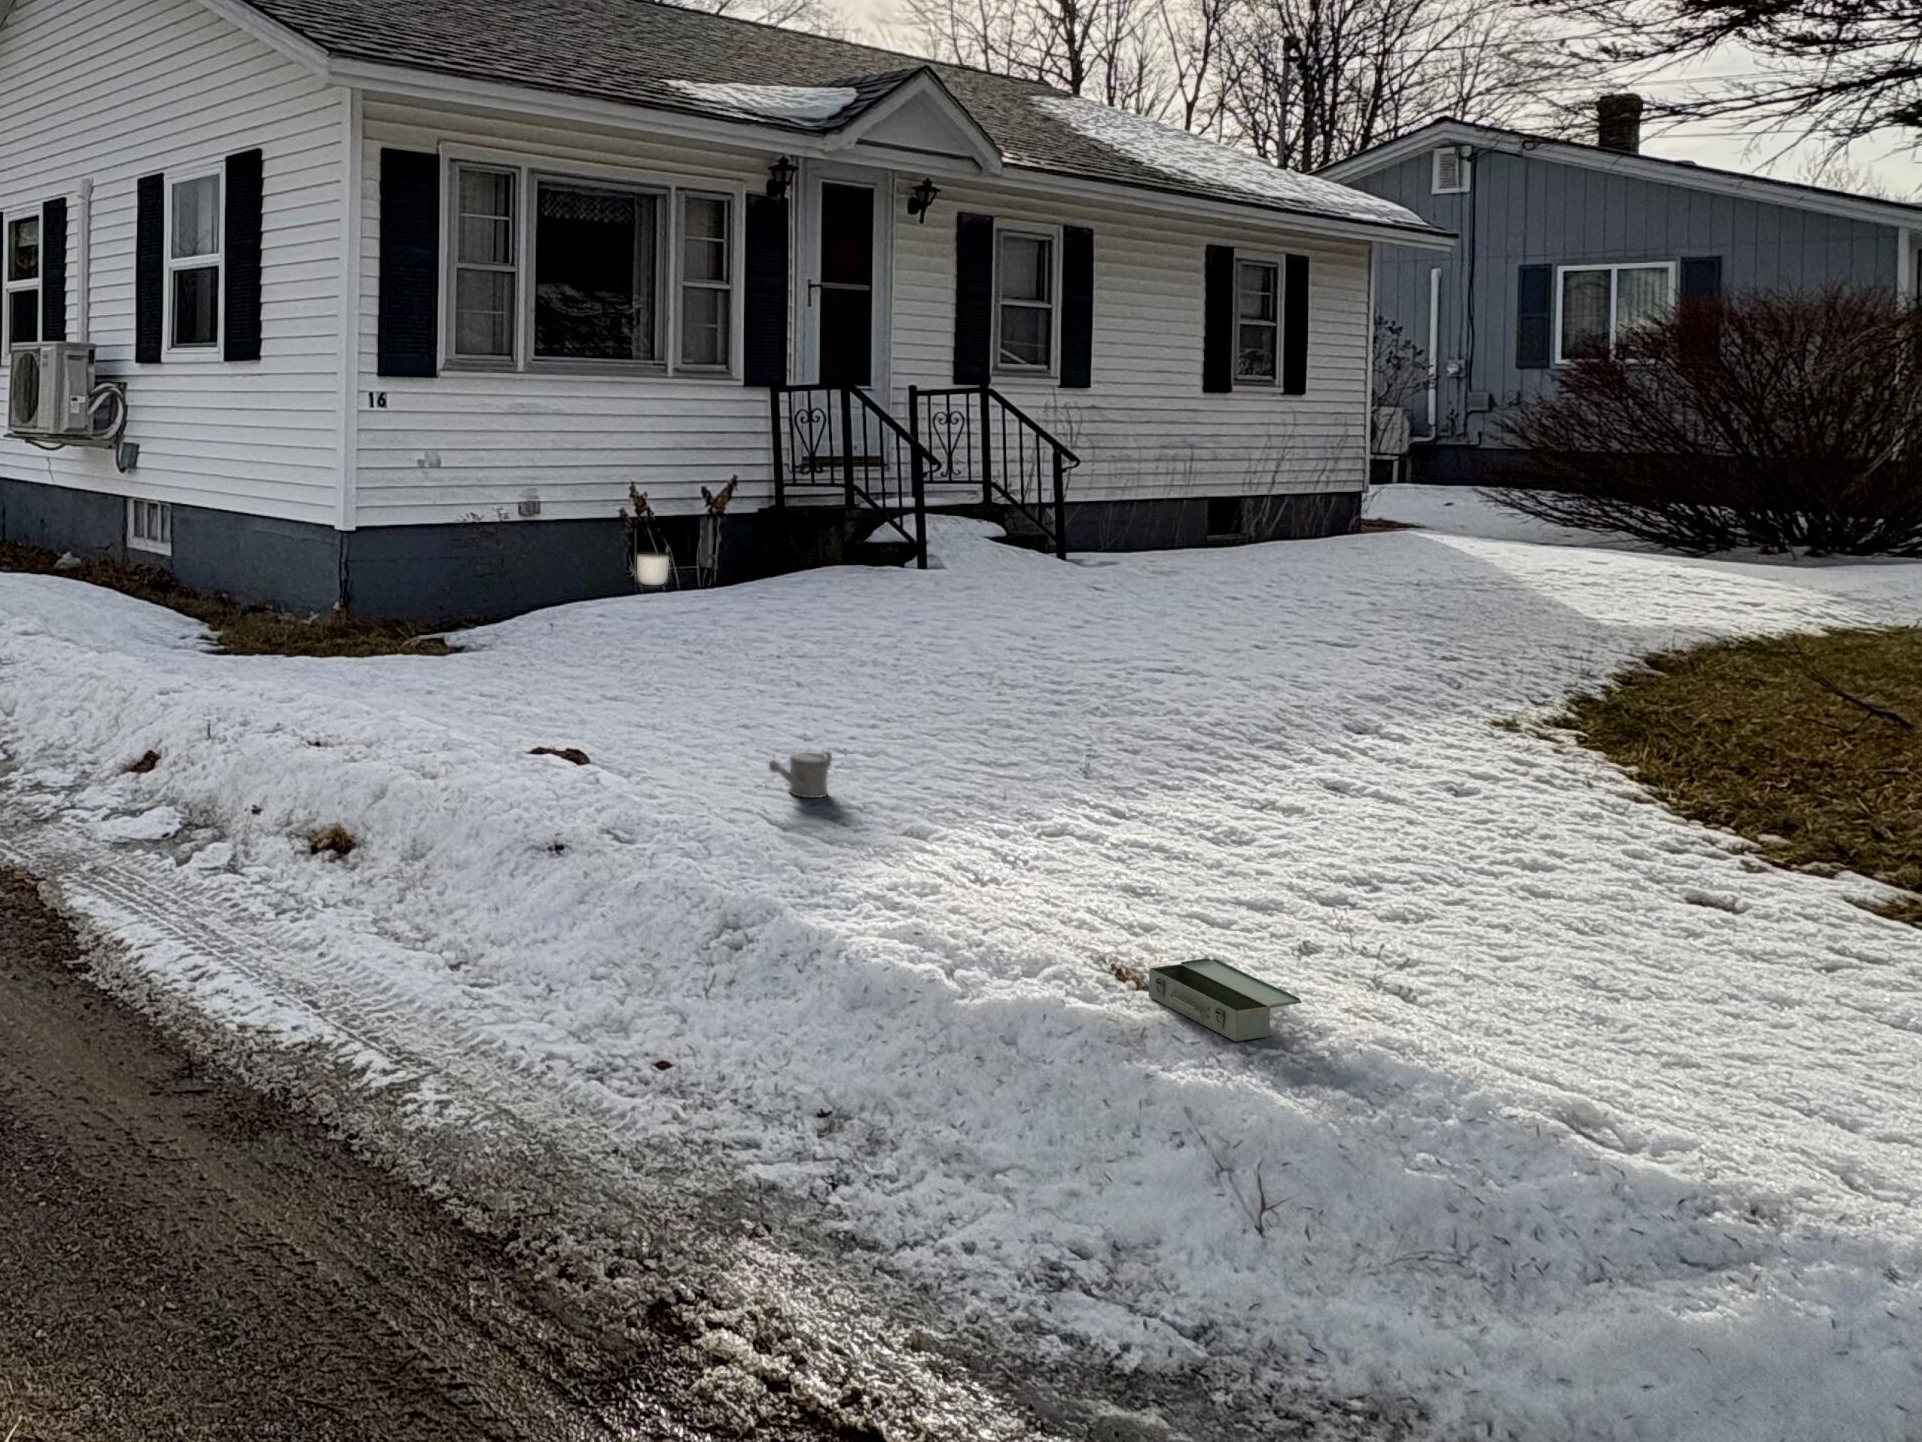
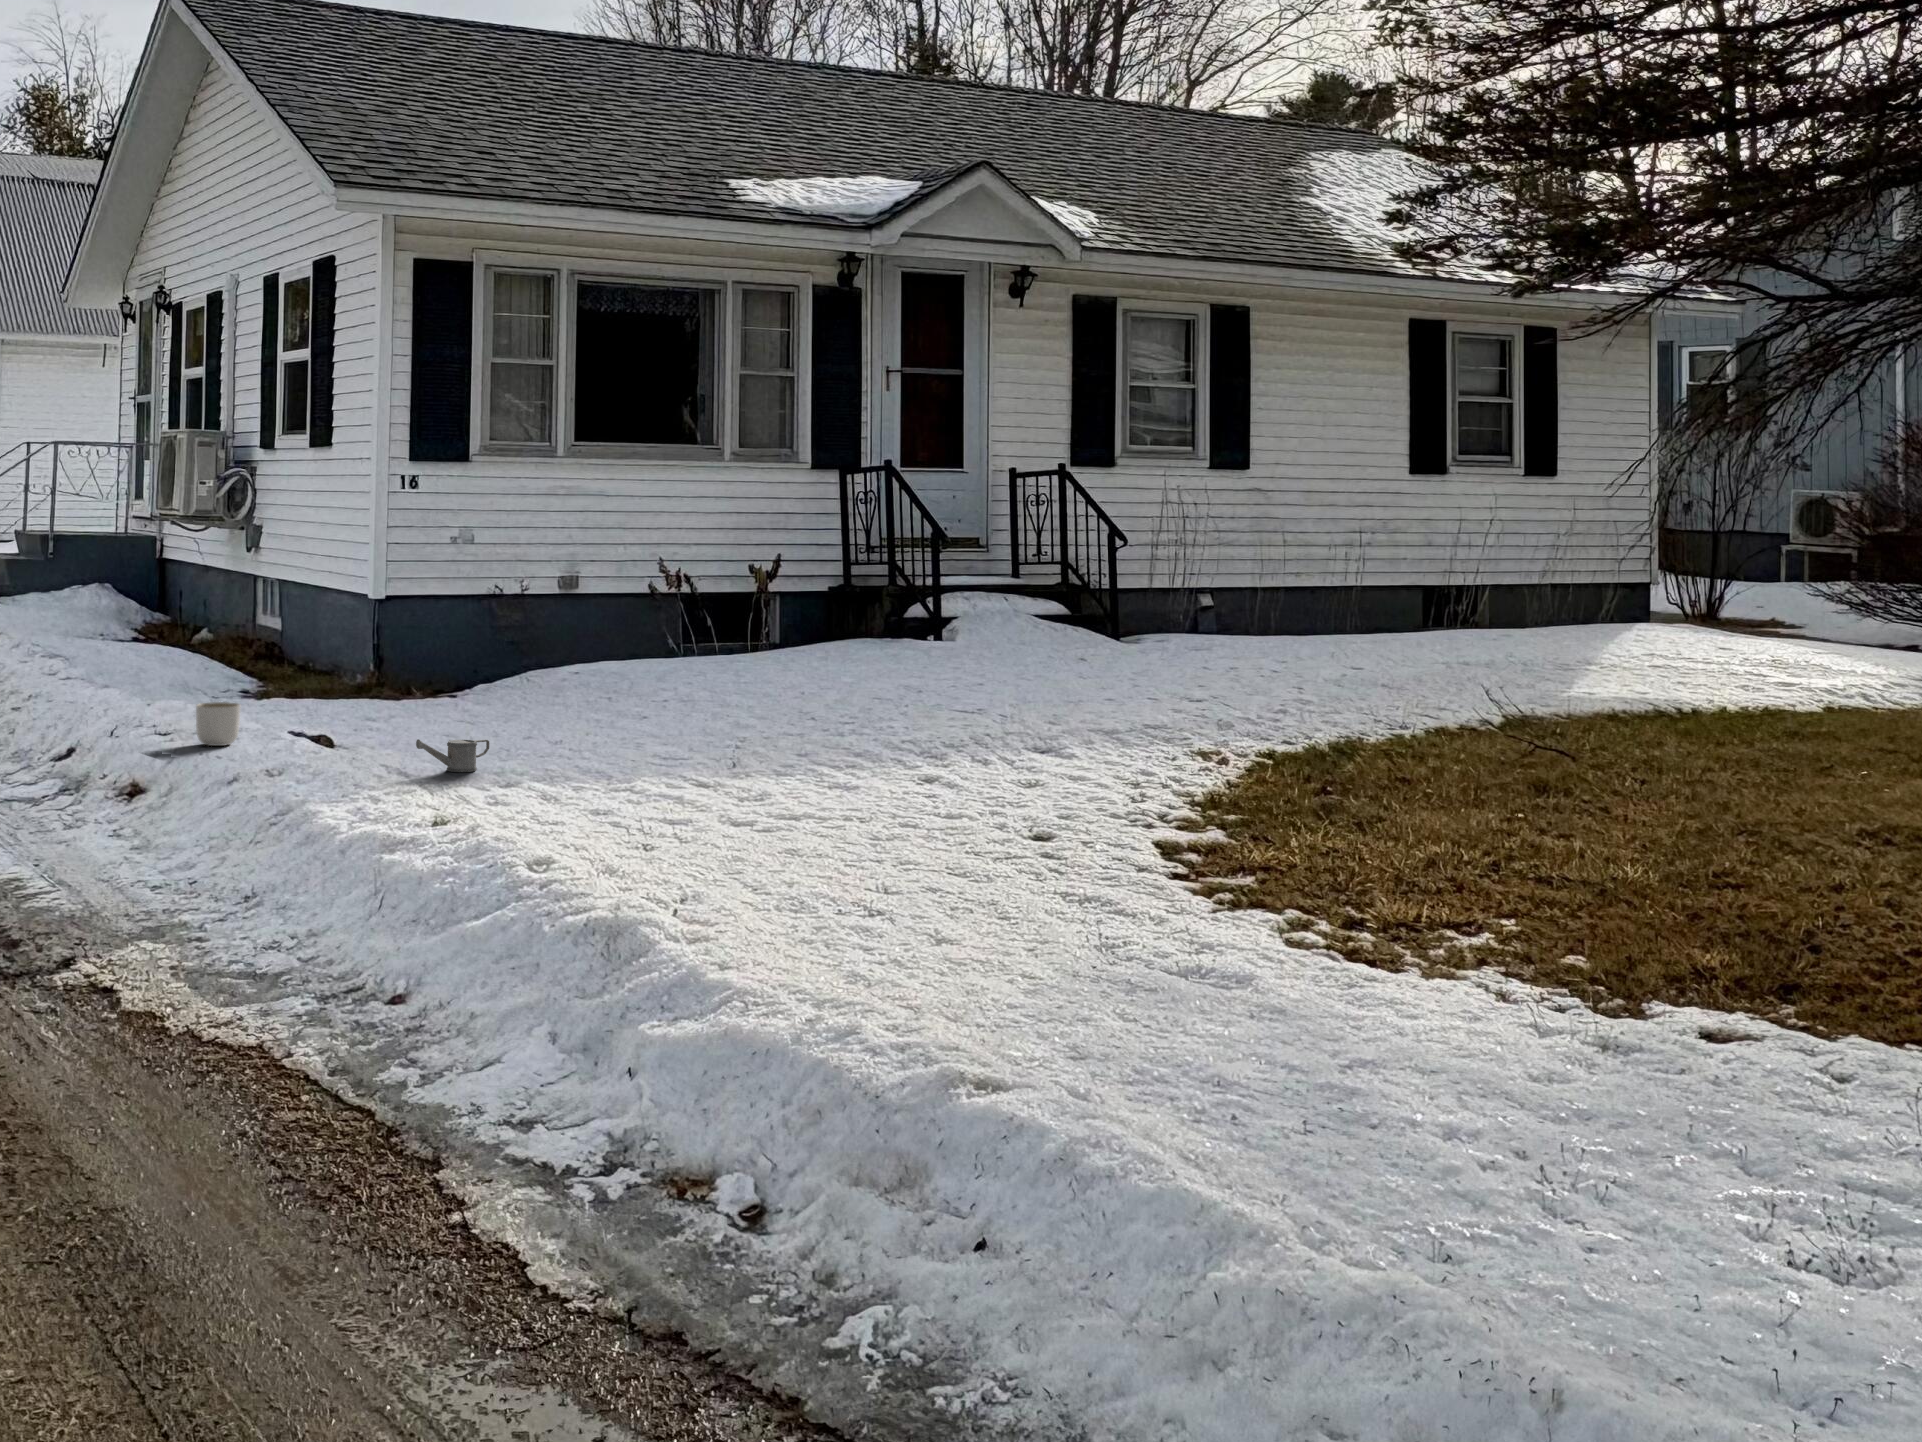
planter: present [637,554,669,585] -> present [196,702,240,746]
toolbox: present [1149,958,1302,1041] -> none [421,821,482,854]

